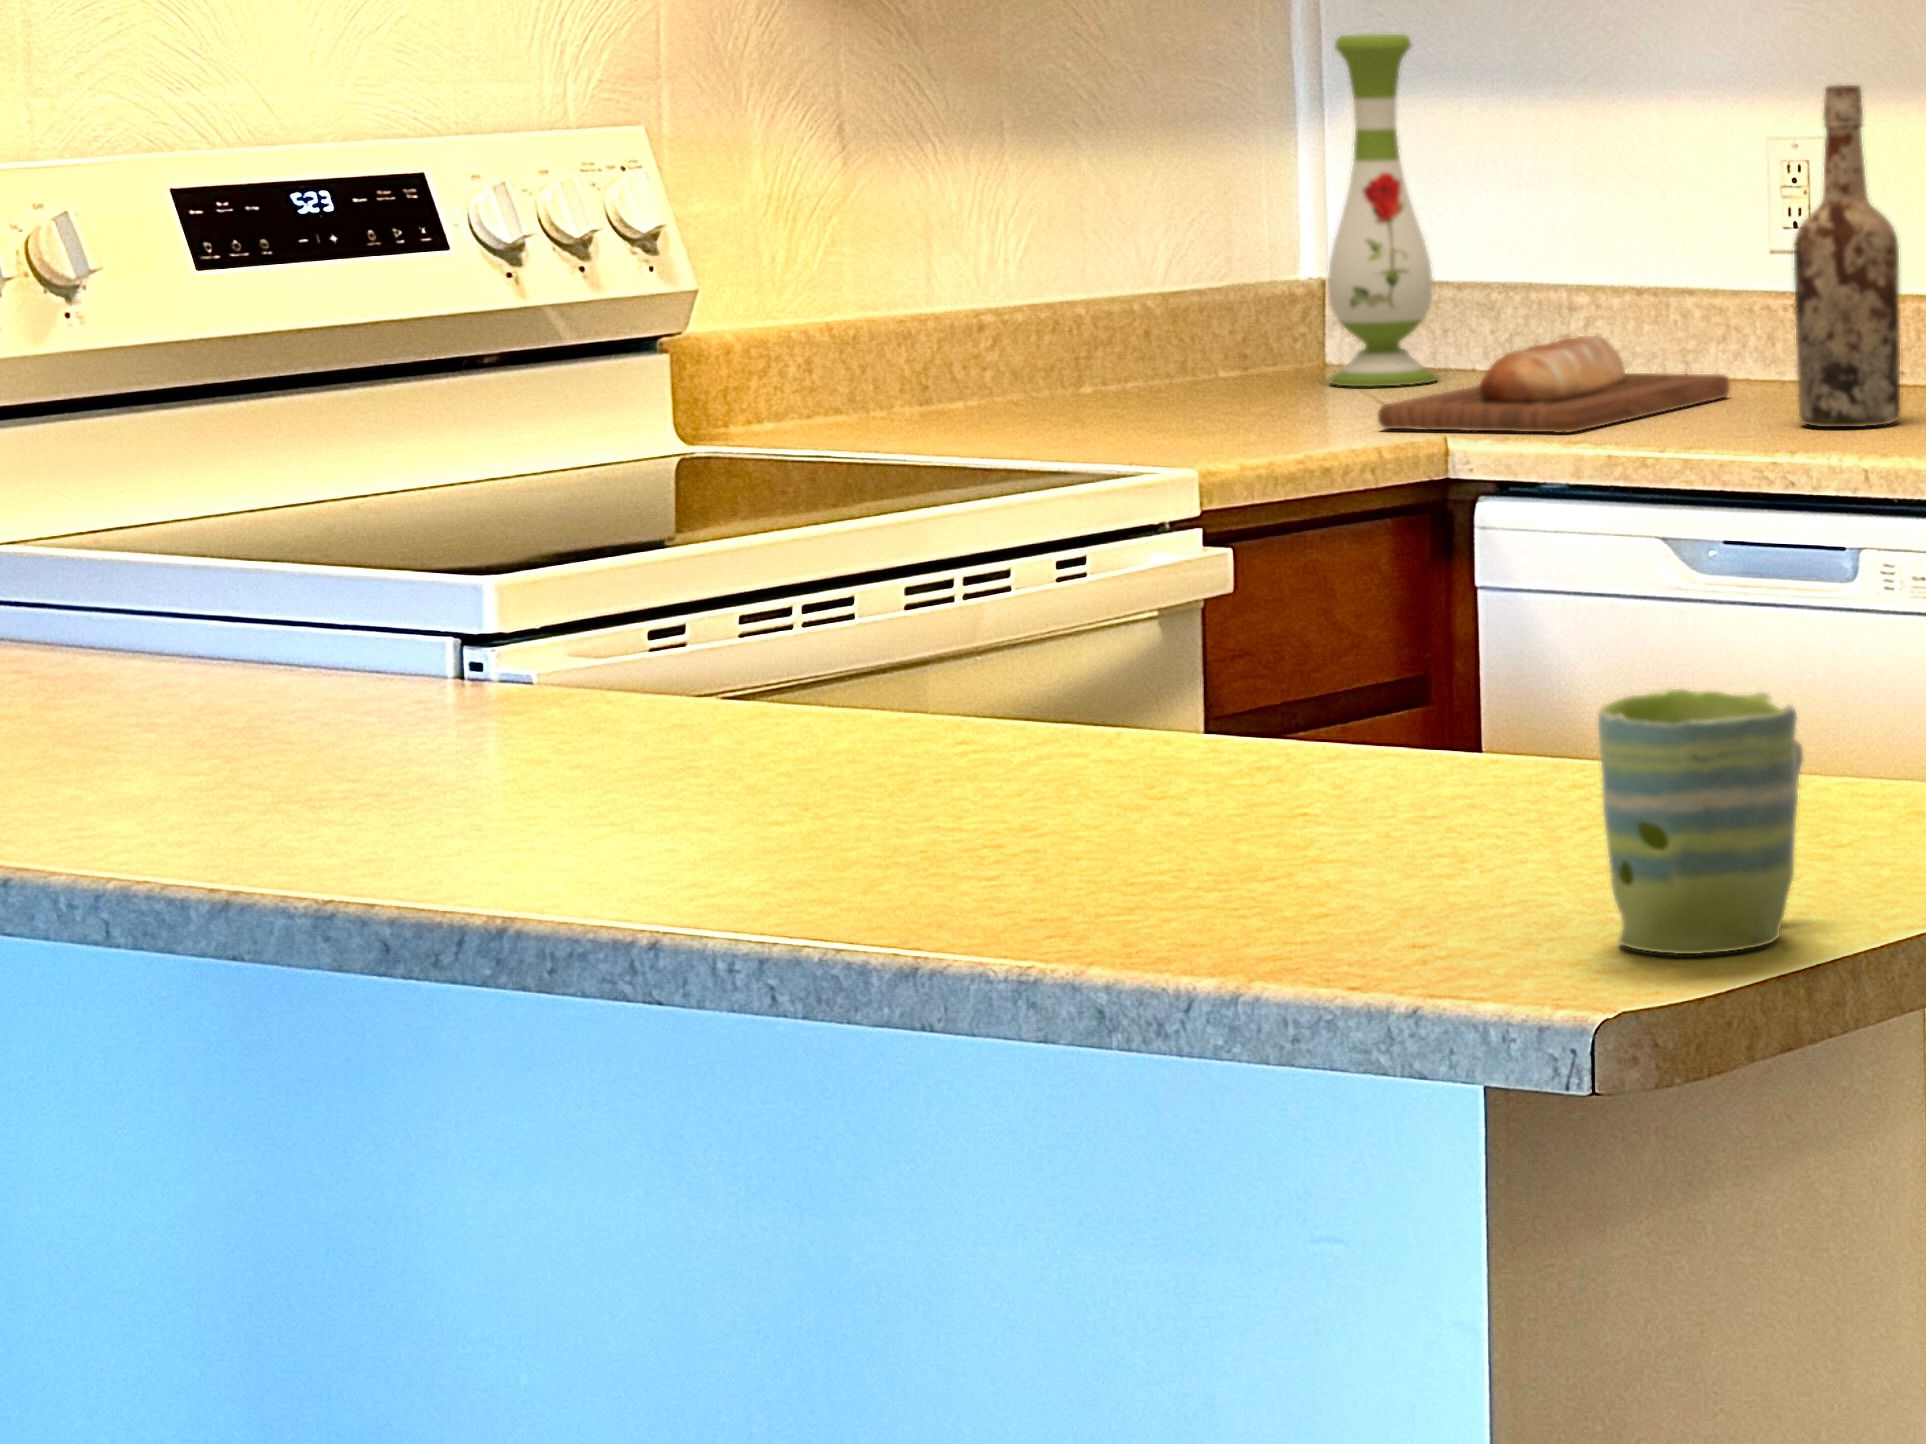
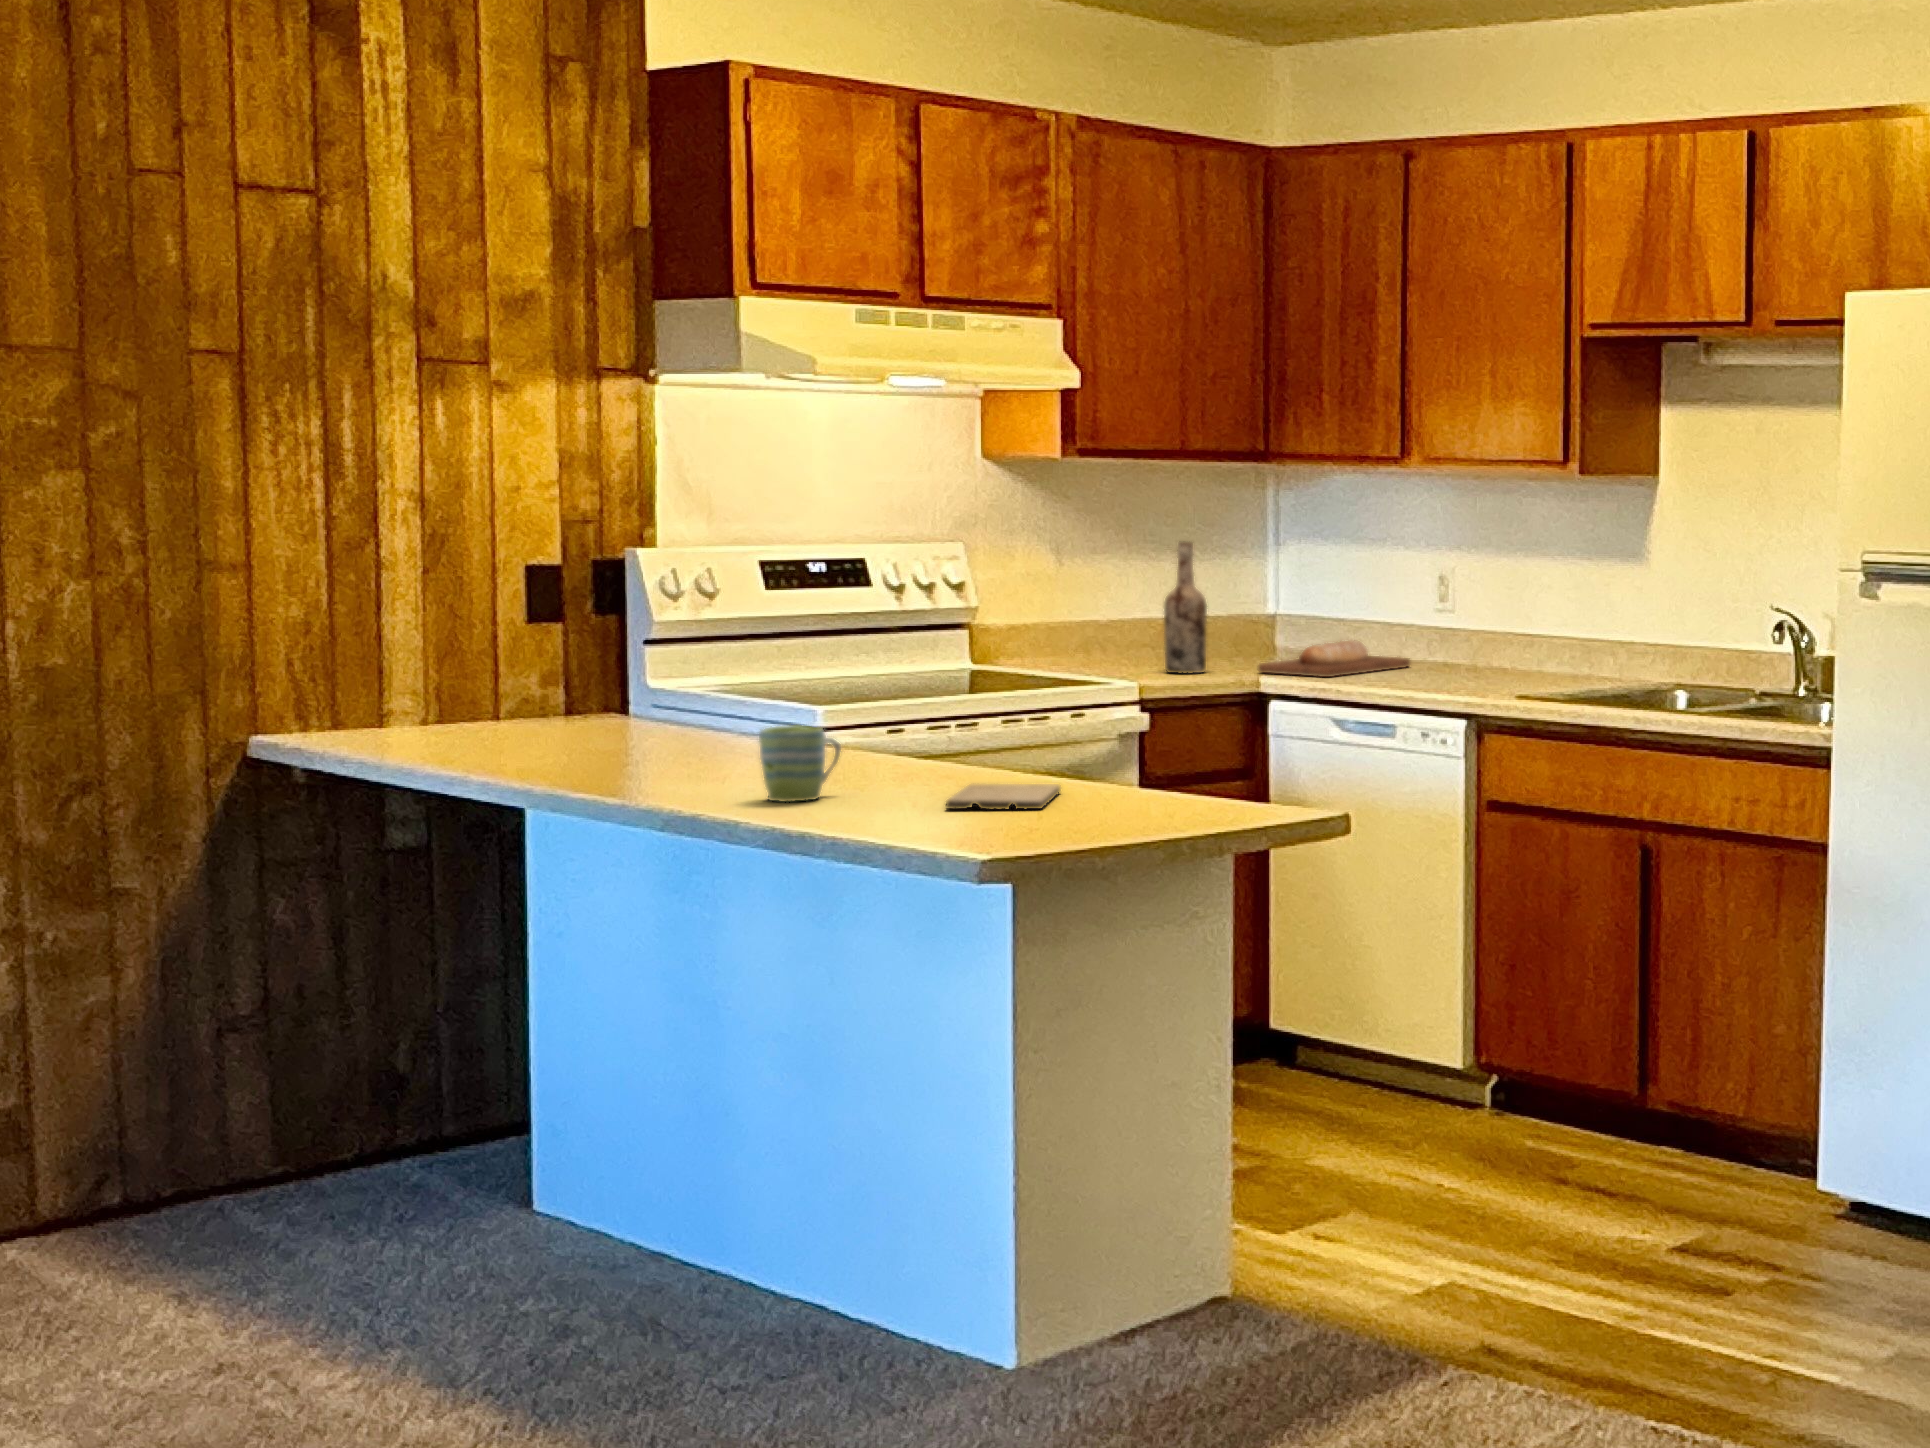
vase: present [1328,34,1437,386] -> none [1266,517,1311,657]
wine bottle: present [1794,85,1900,427] -> present [1164,542,1207,673]
mug: present [1598,689,1803,954] -> present [759,725,841,802]
cutting board: none [1105,798,1402,904] -> present [946,784,1060,810]

